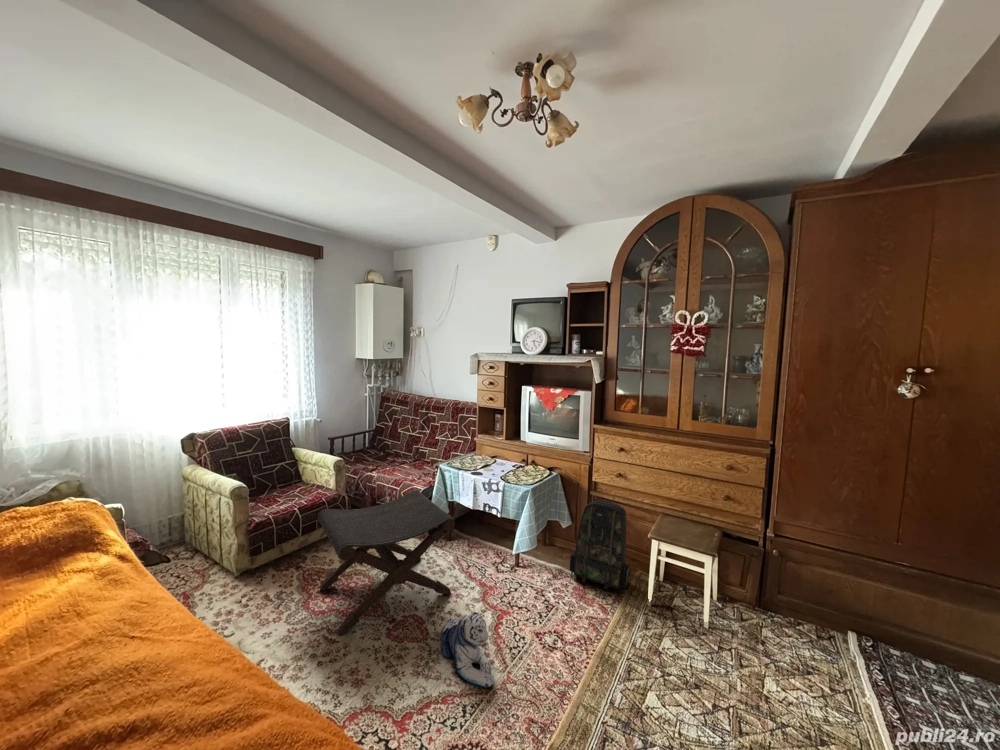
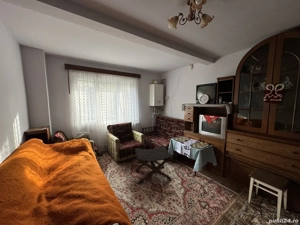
backpack: present [570,500,630,589] -> none [215,158,241,193]
plush toy: present [441,612,494,688] -> none [166,188,181,214]

